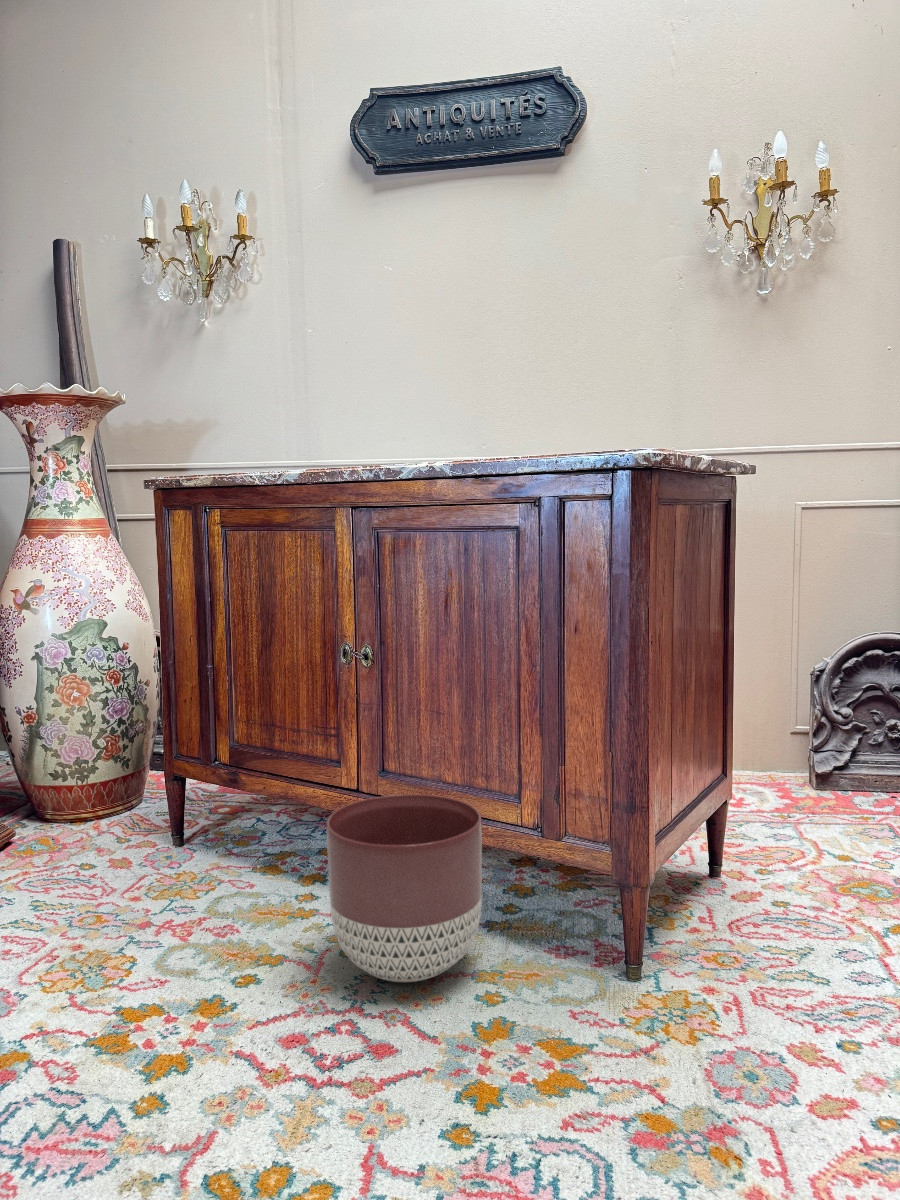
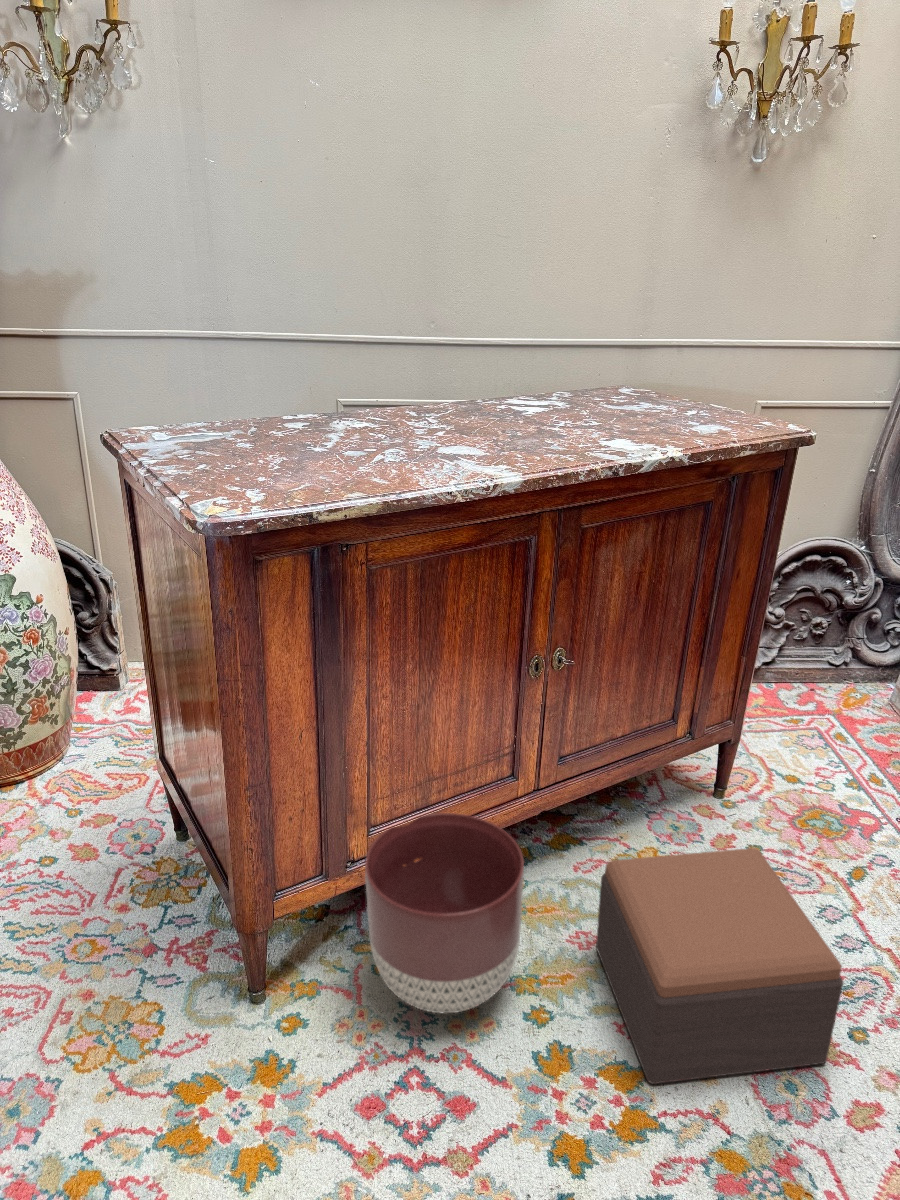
footstool: none [572,844,800,1061] -> present [596,848,843,1084]

